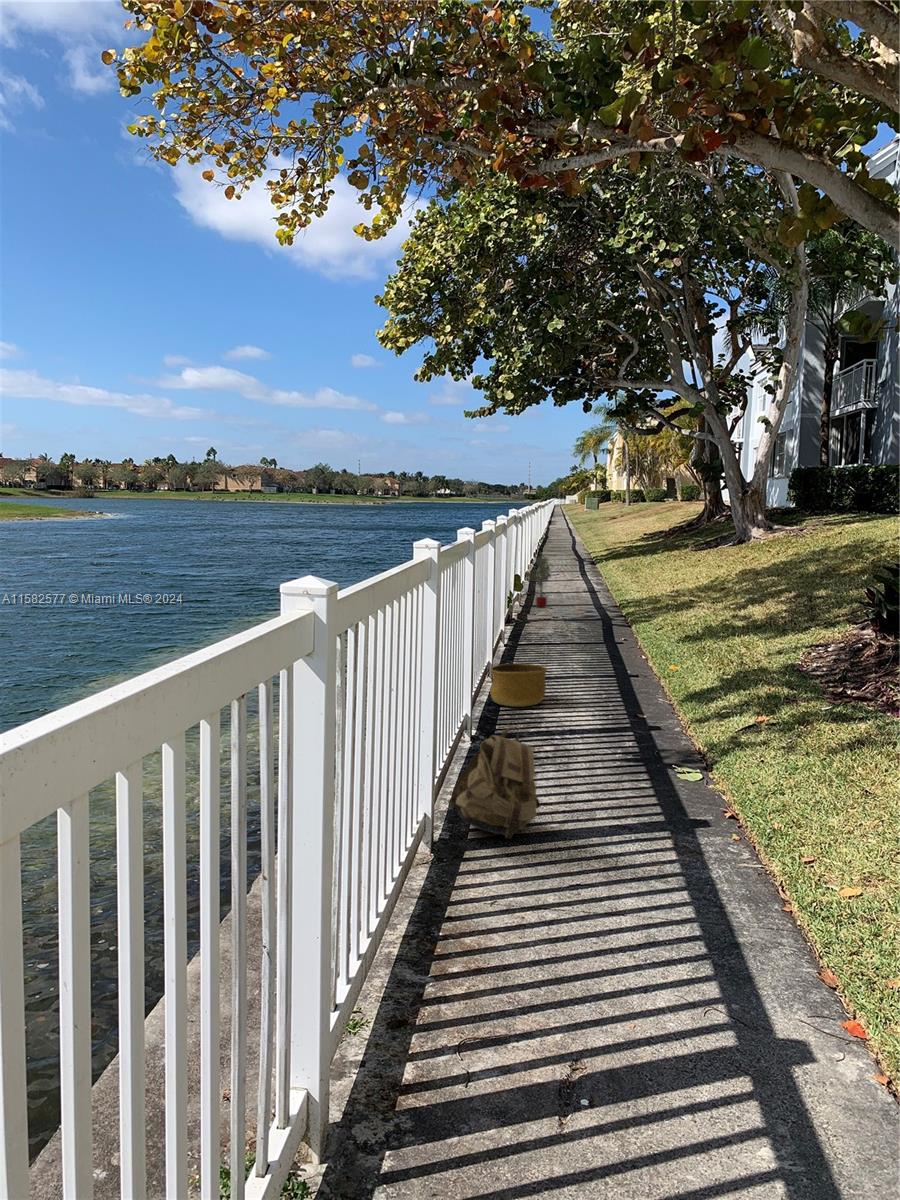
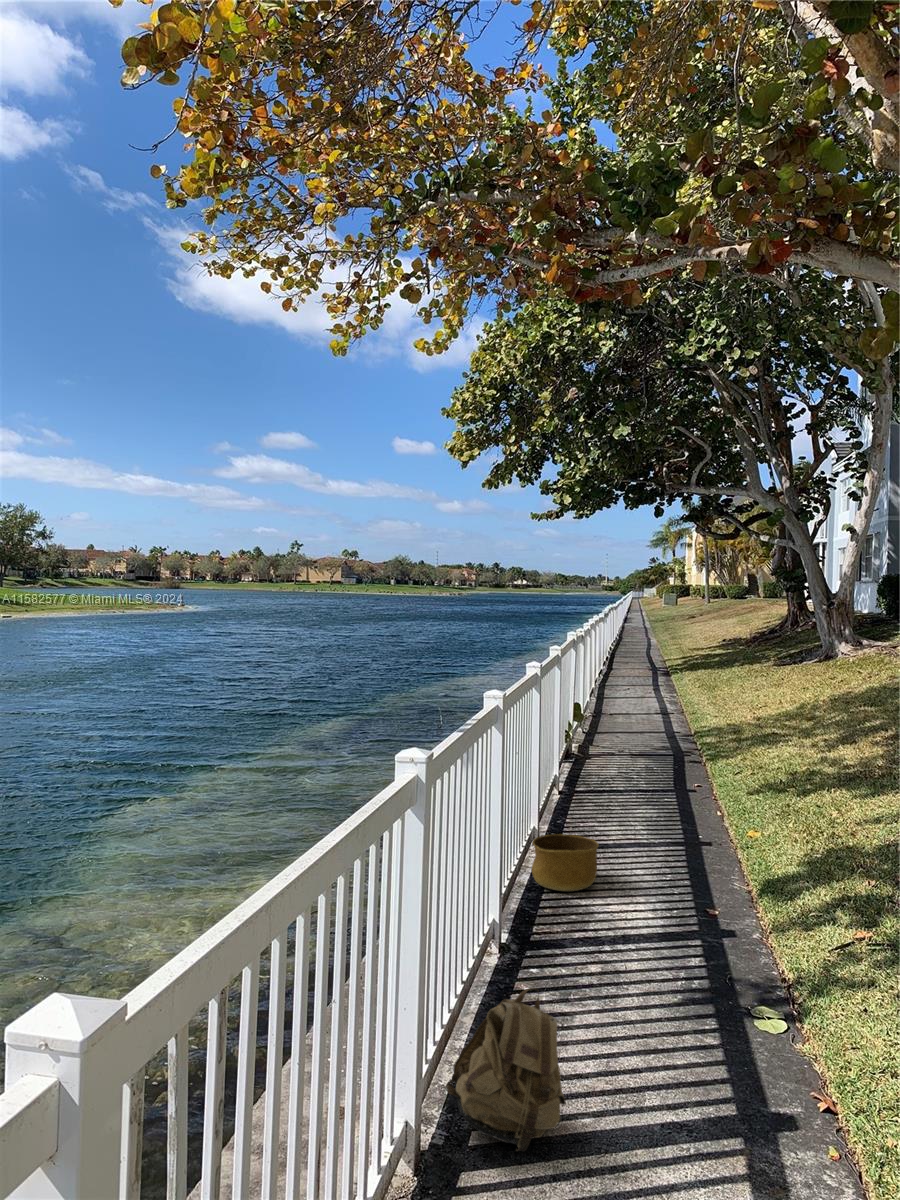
potted tree: present [525,553,551,608] -> none [588,674,620,735]

